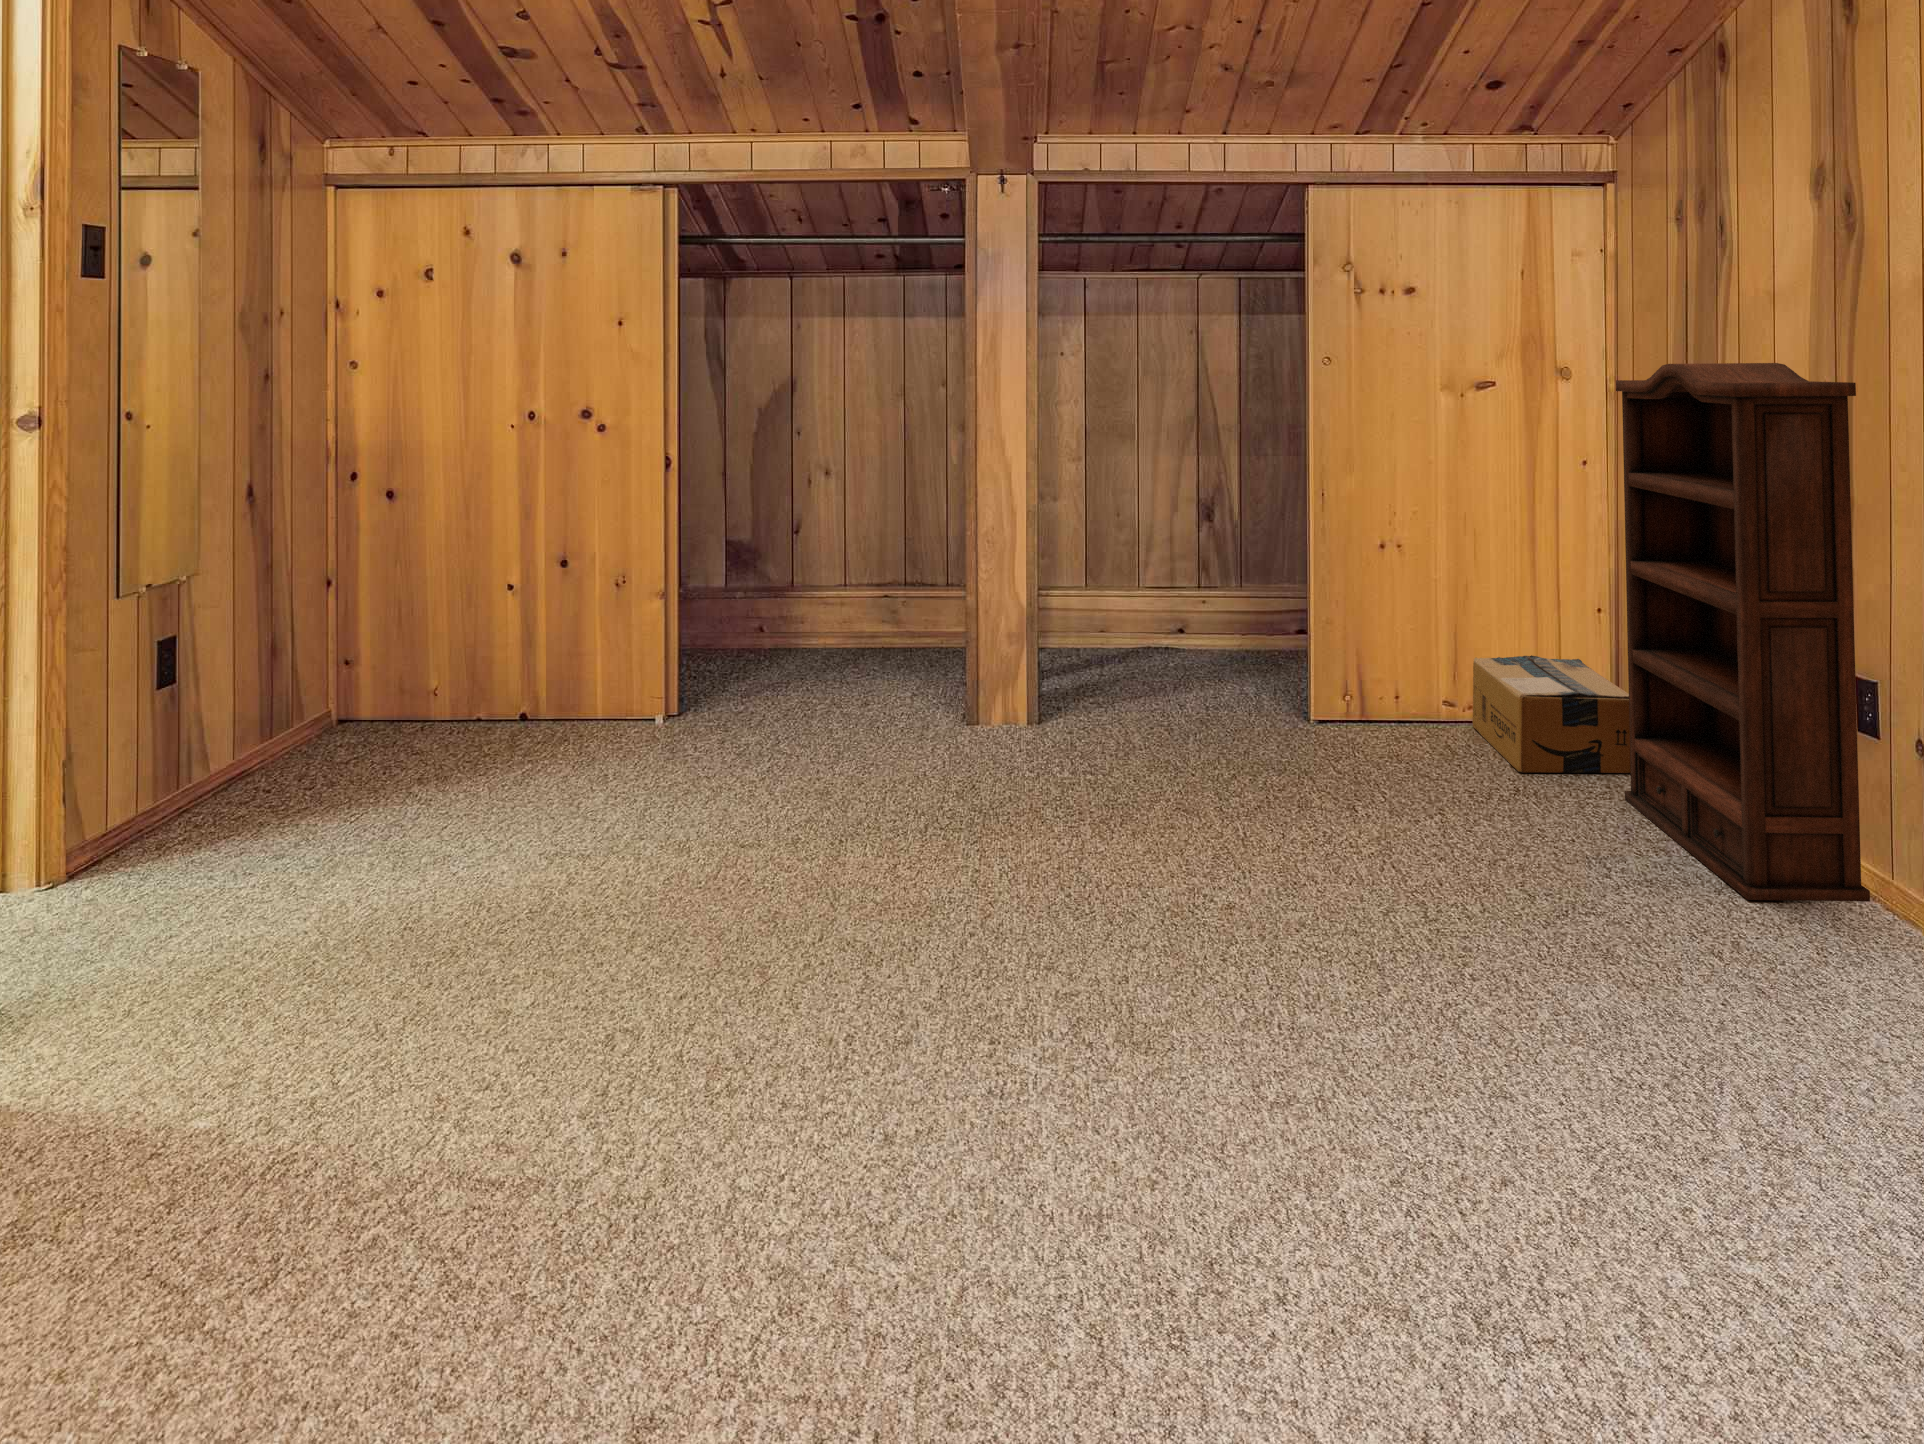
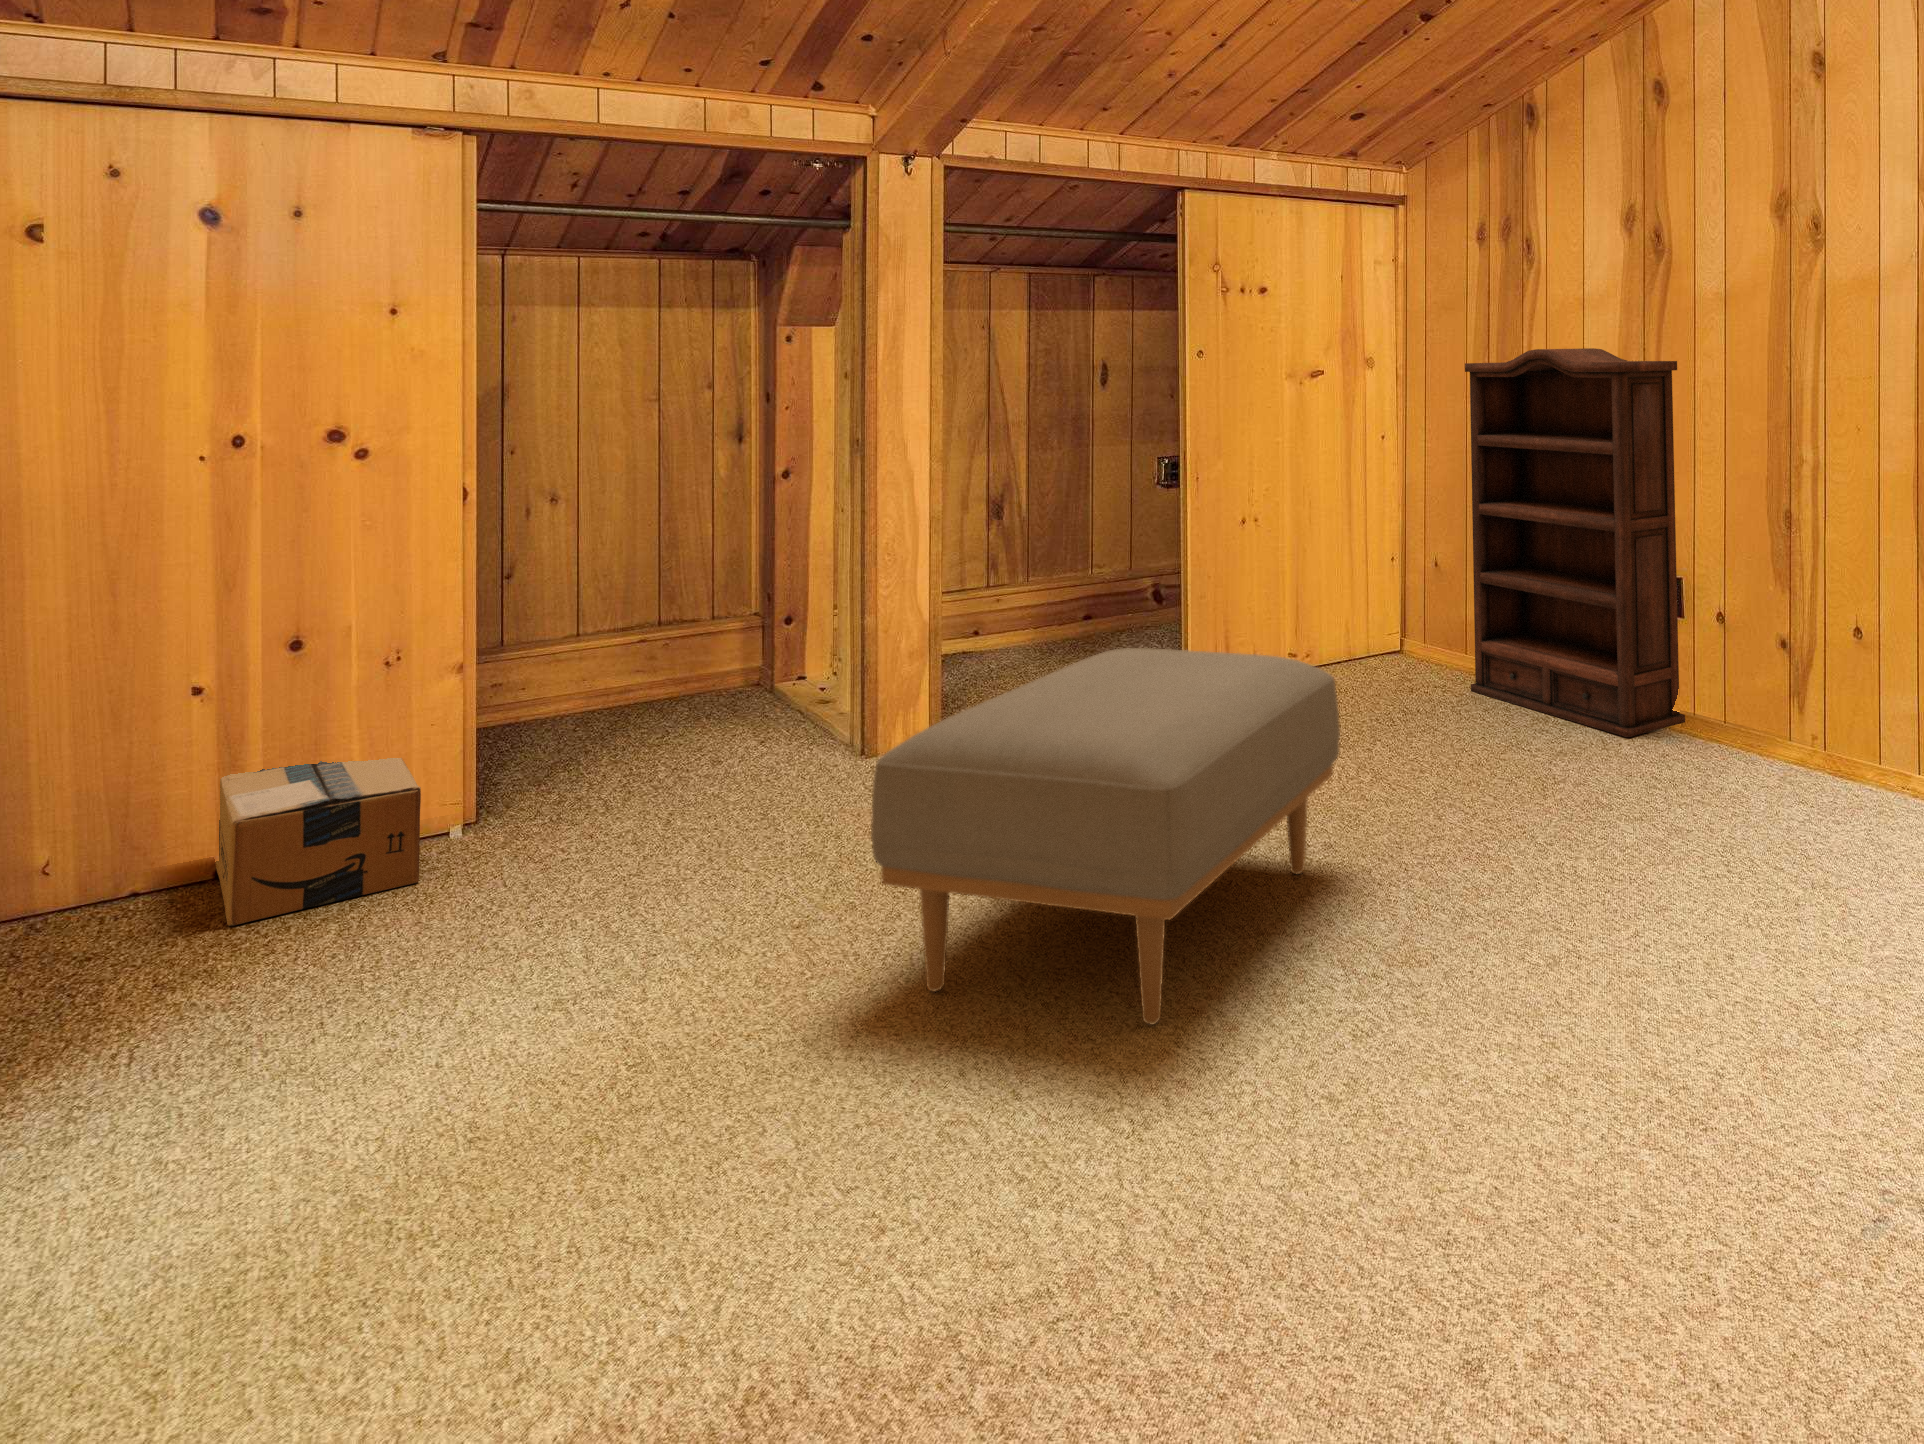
cardboard box: present [1473,655,1631,773] -> present [215,758,421,926]
ottoman: none [682,666,1185,1026] -> present [871,648,1340,1024]

